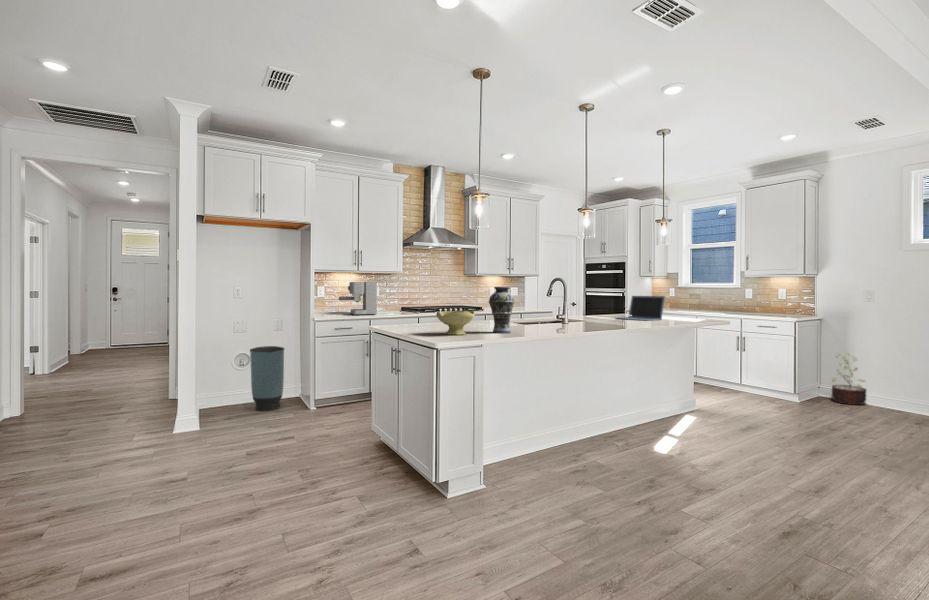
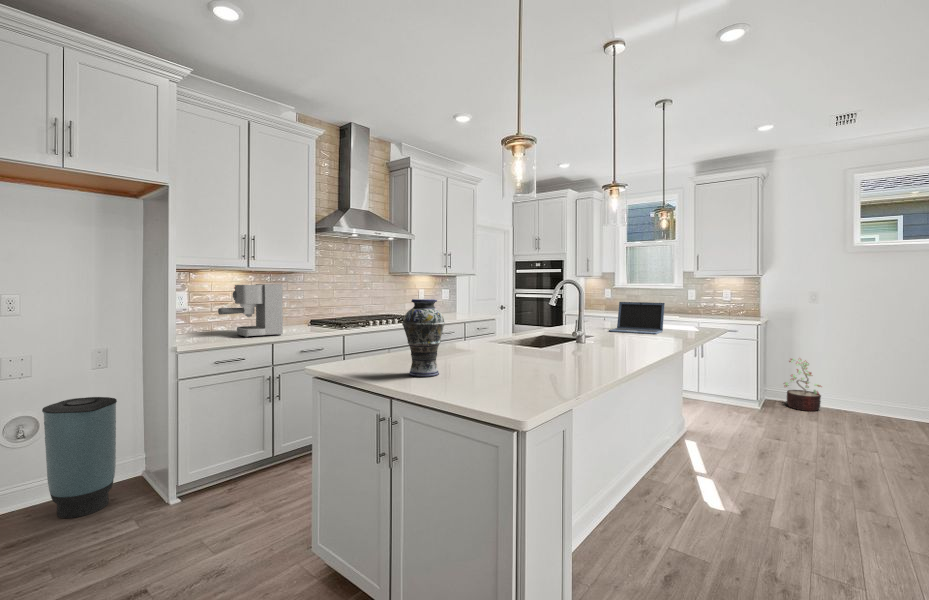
vase: present [489,287,514,333] -> present [402,299,445,377]
bowl: present [437,310,475,335] -> none [477,342,548,392]

